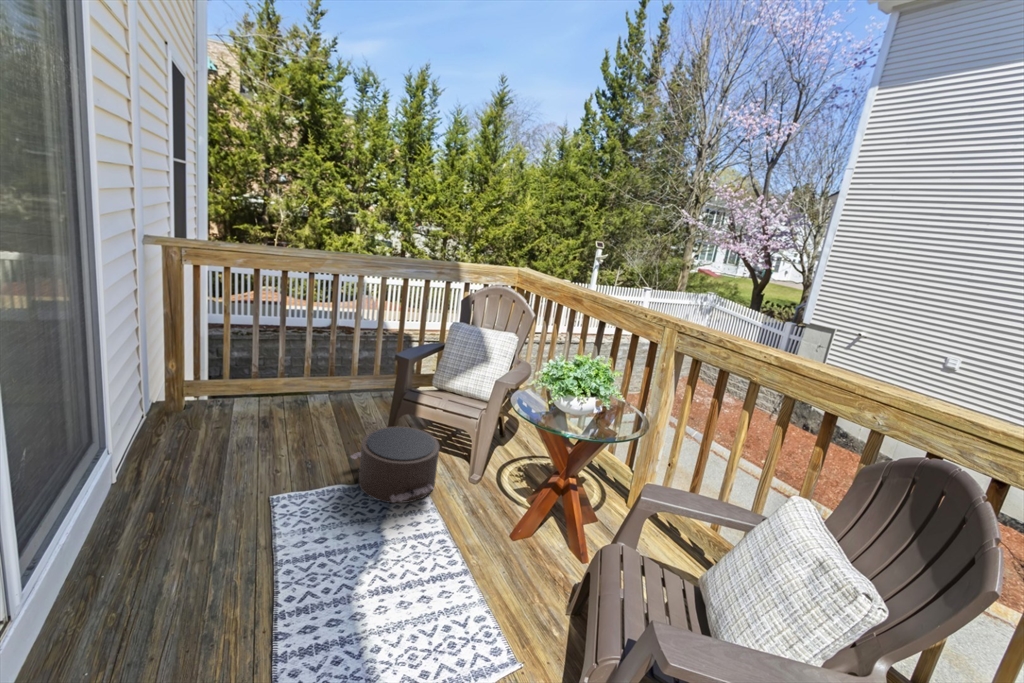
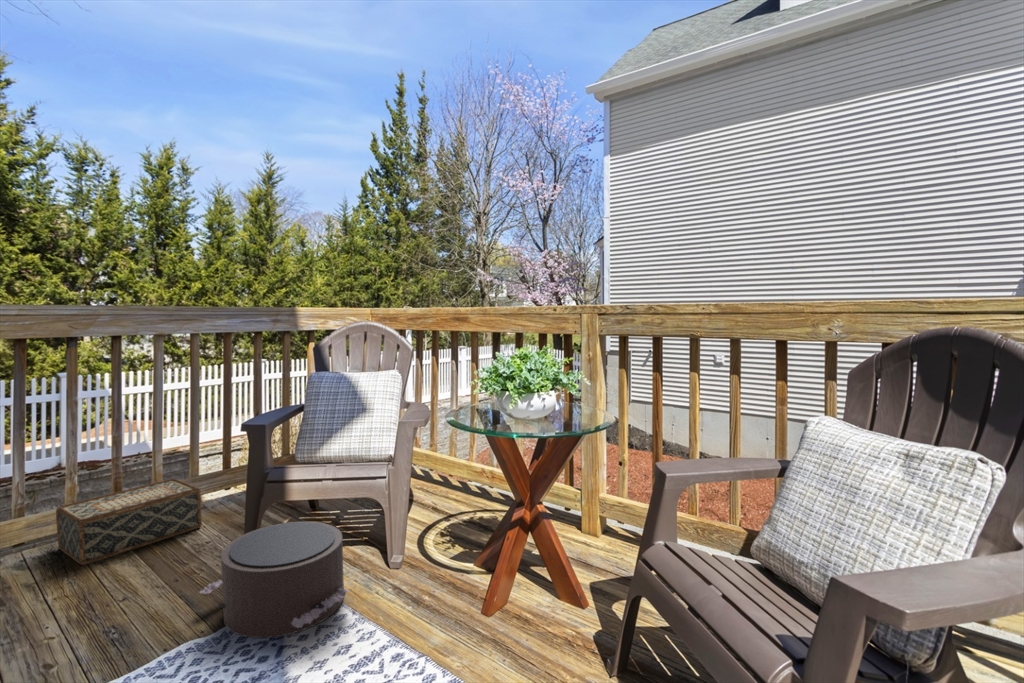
woven basket: none [292,367,375,412] -> present [56,478,202,565]

